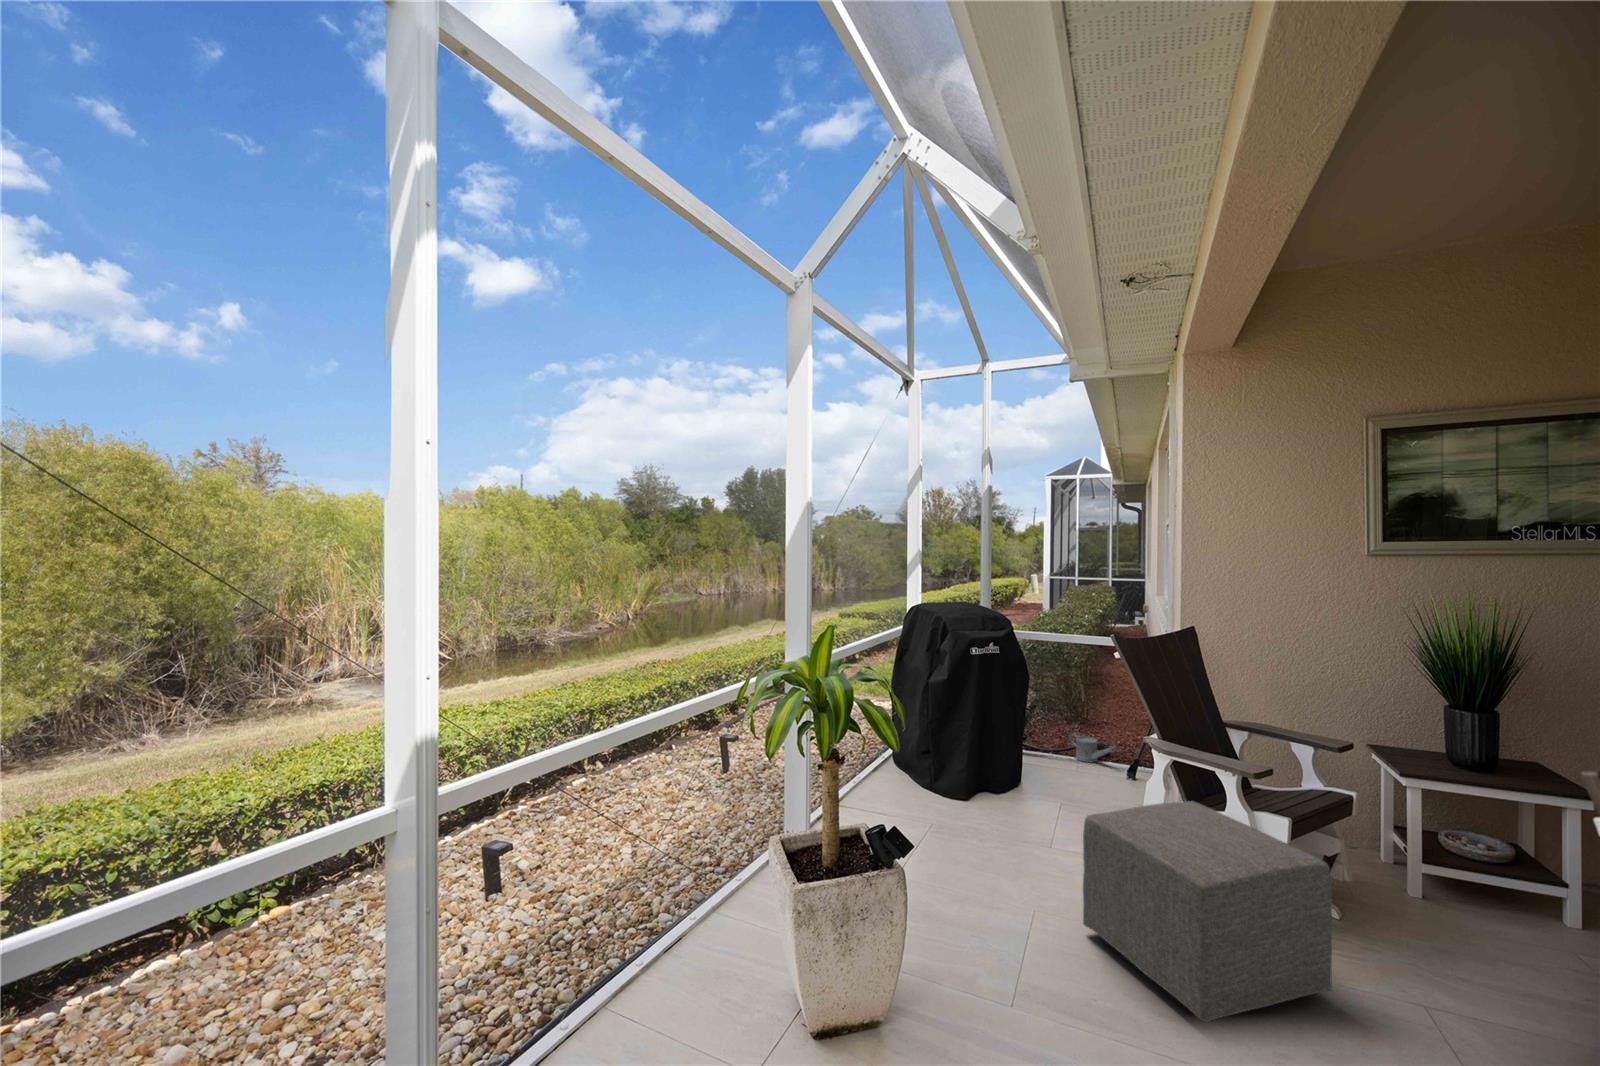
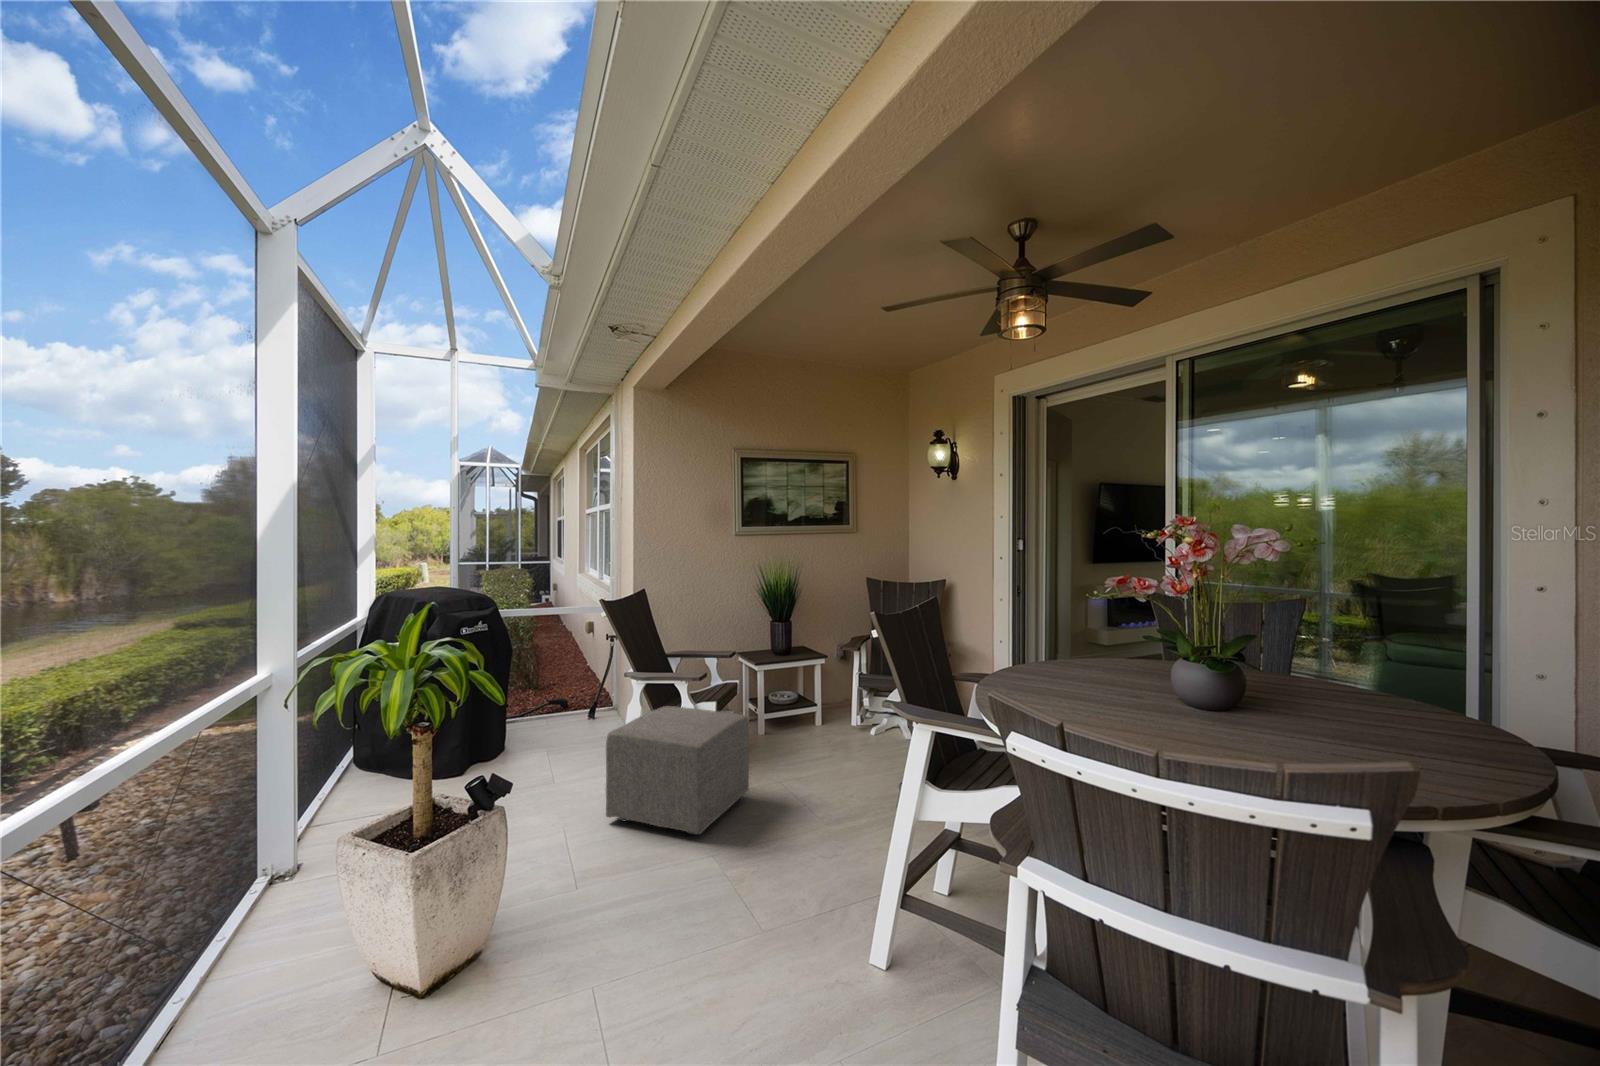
watering can: present [1070,734,1116,763] -> none [535,695,576,716]

